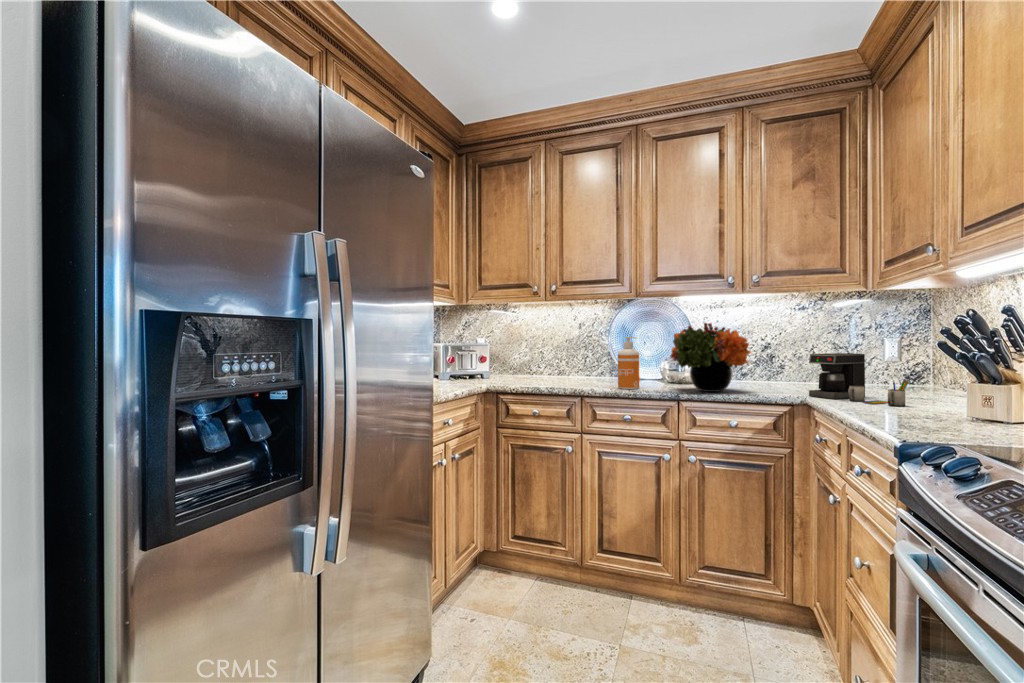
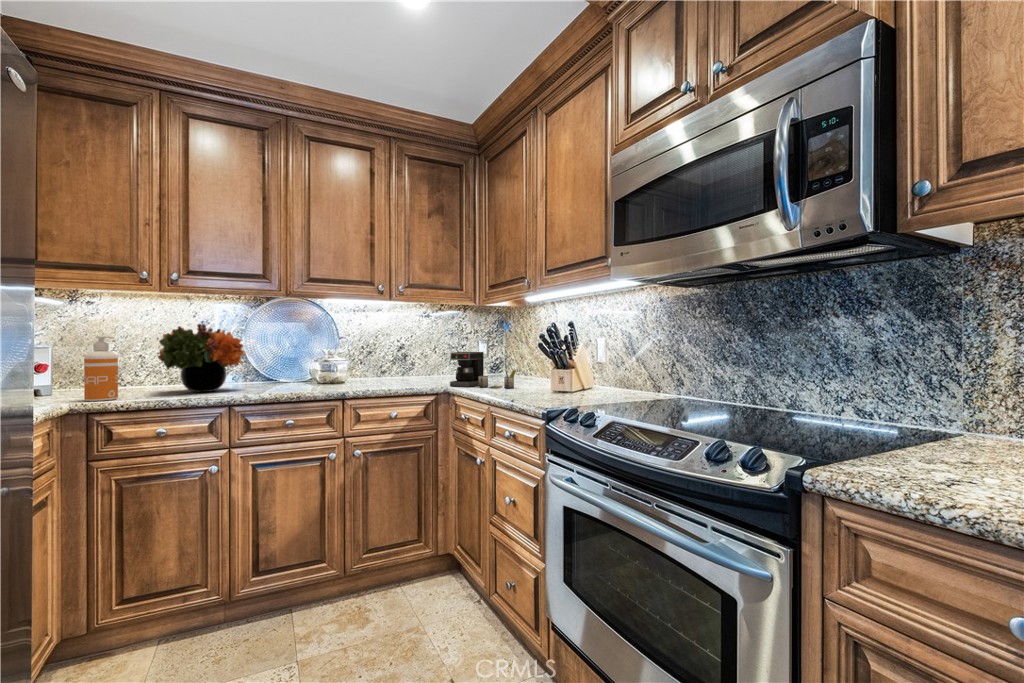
flower arrangement: present [670,323,751,392] -> present [158,324,246,392]
soap dispenser: present [618,337,639,389] -> present [84,336,118,401]

